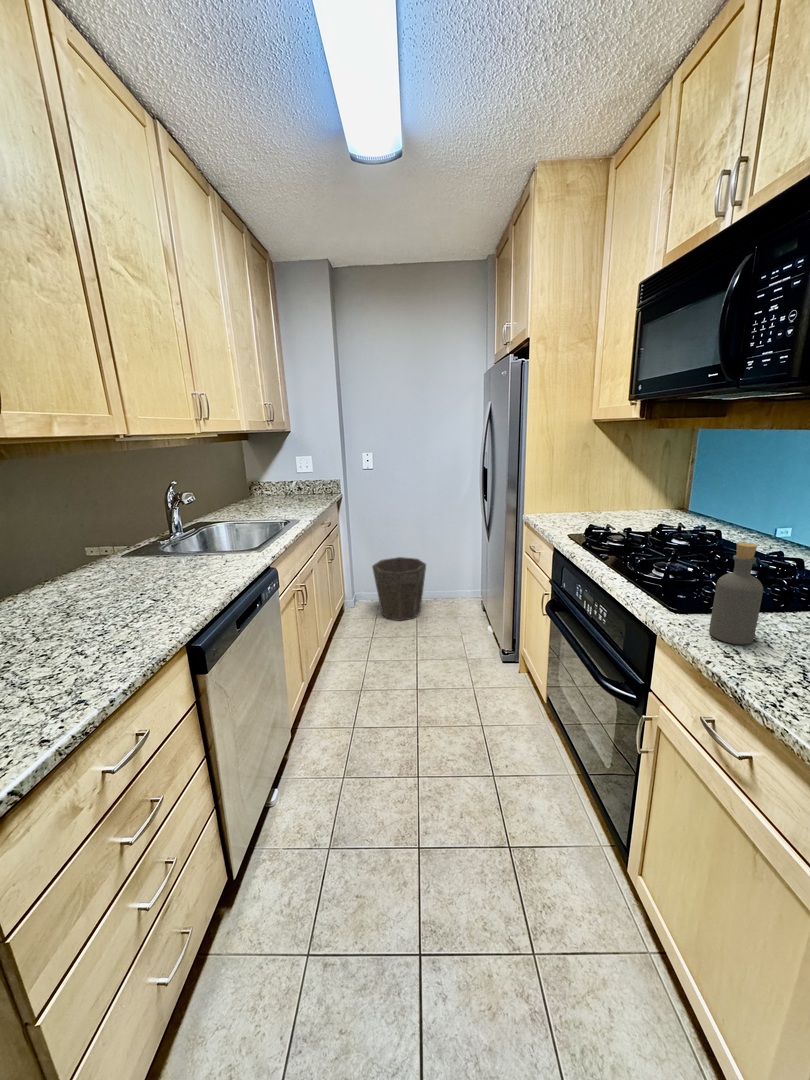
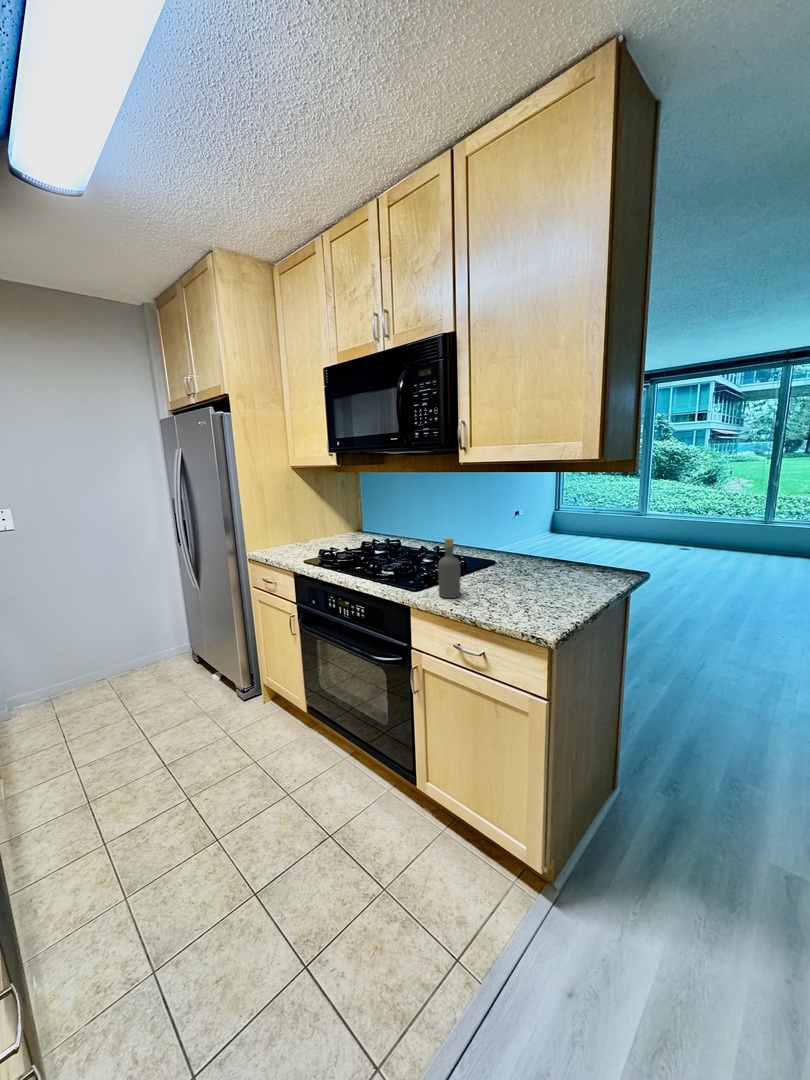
waste bin: present [372,557,426,621] -> none [38,629,120,714]

